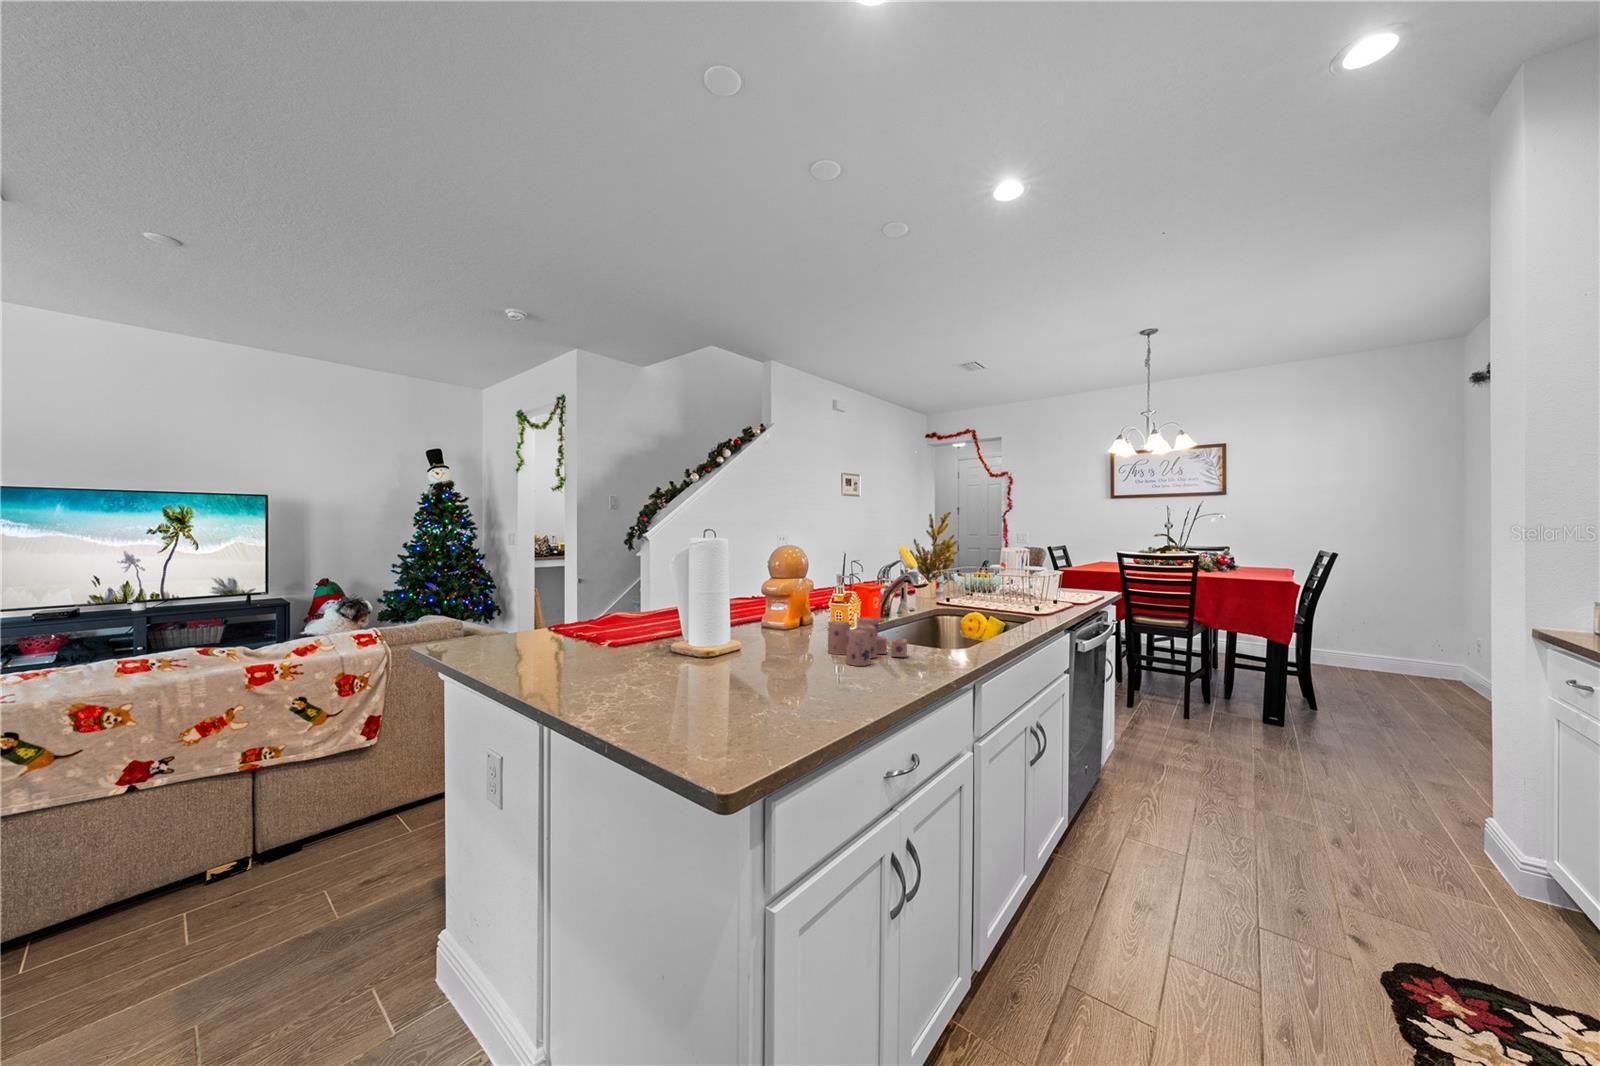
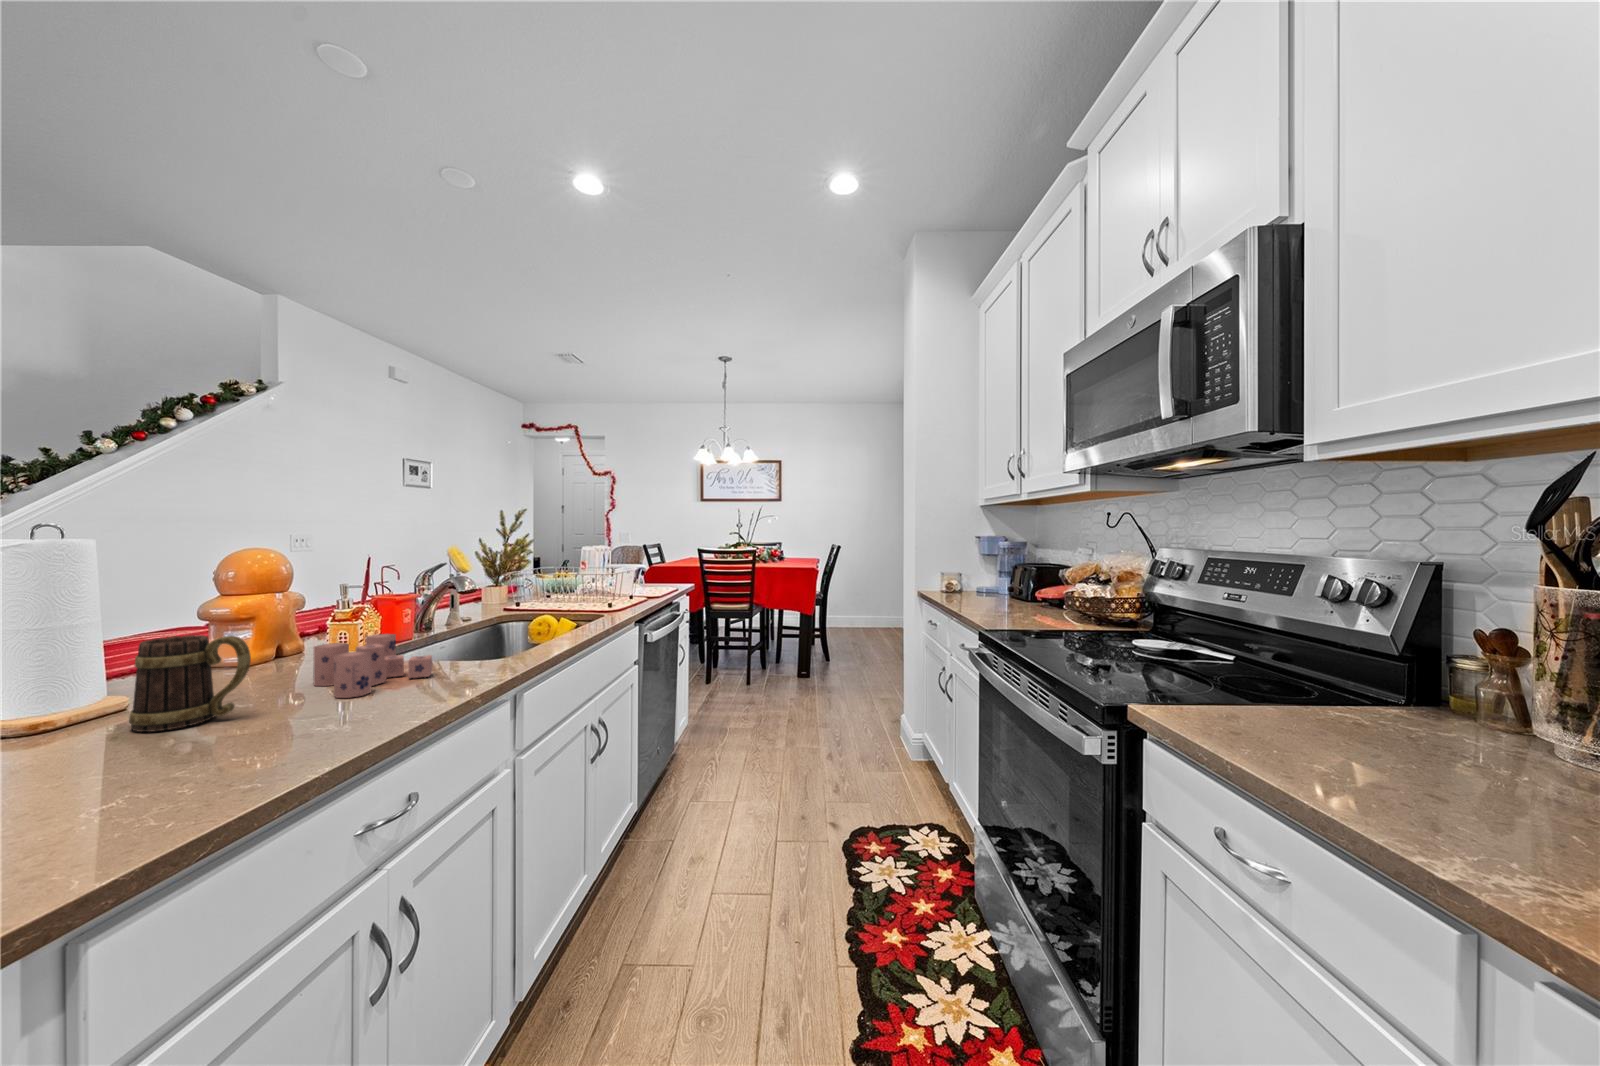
mug: none [742,606,803,670] -> present [129,635,251,732]

